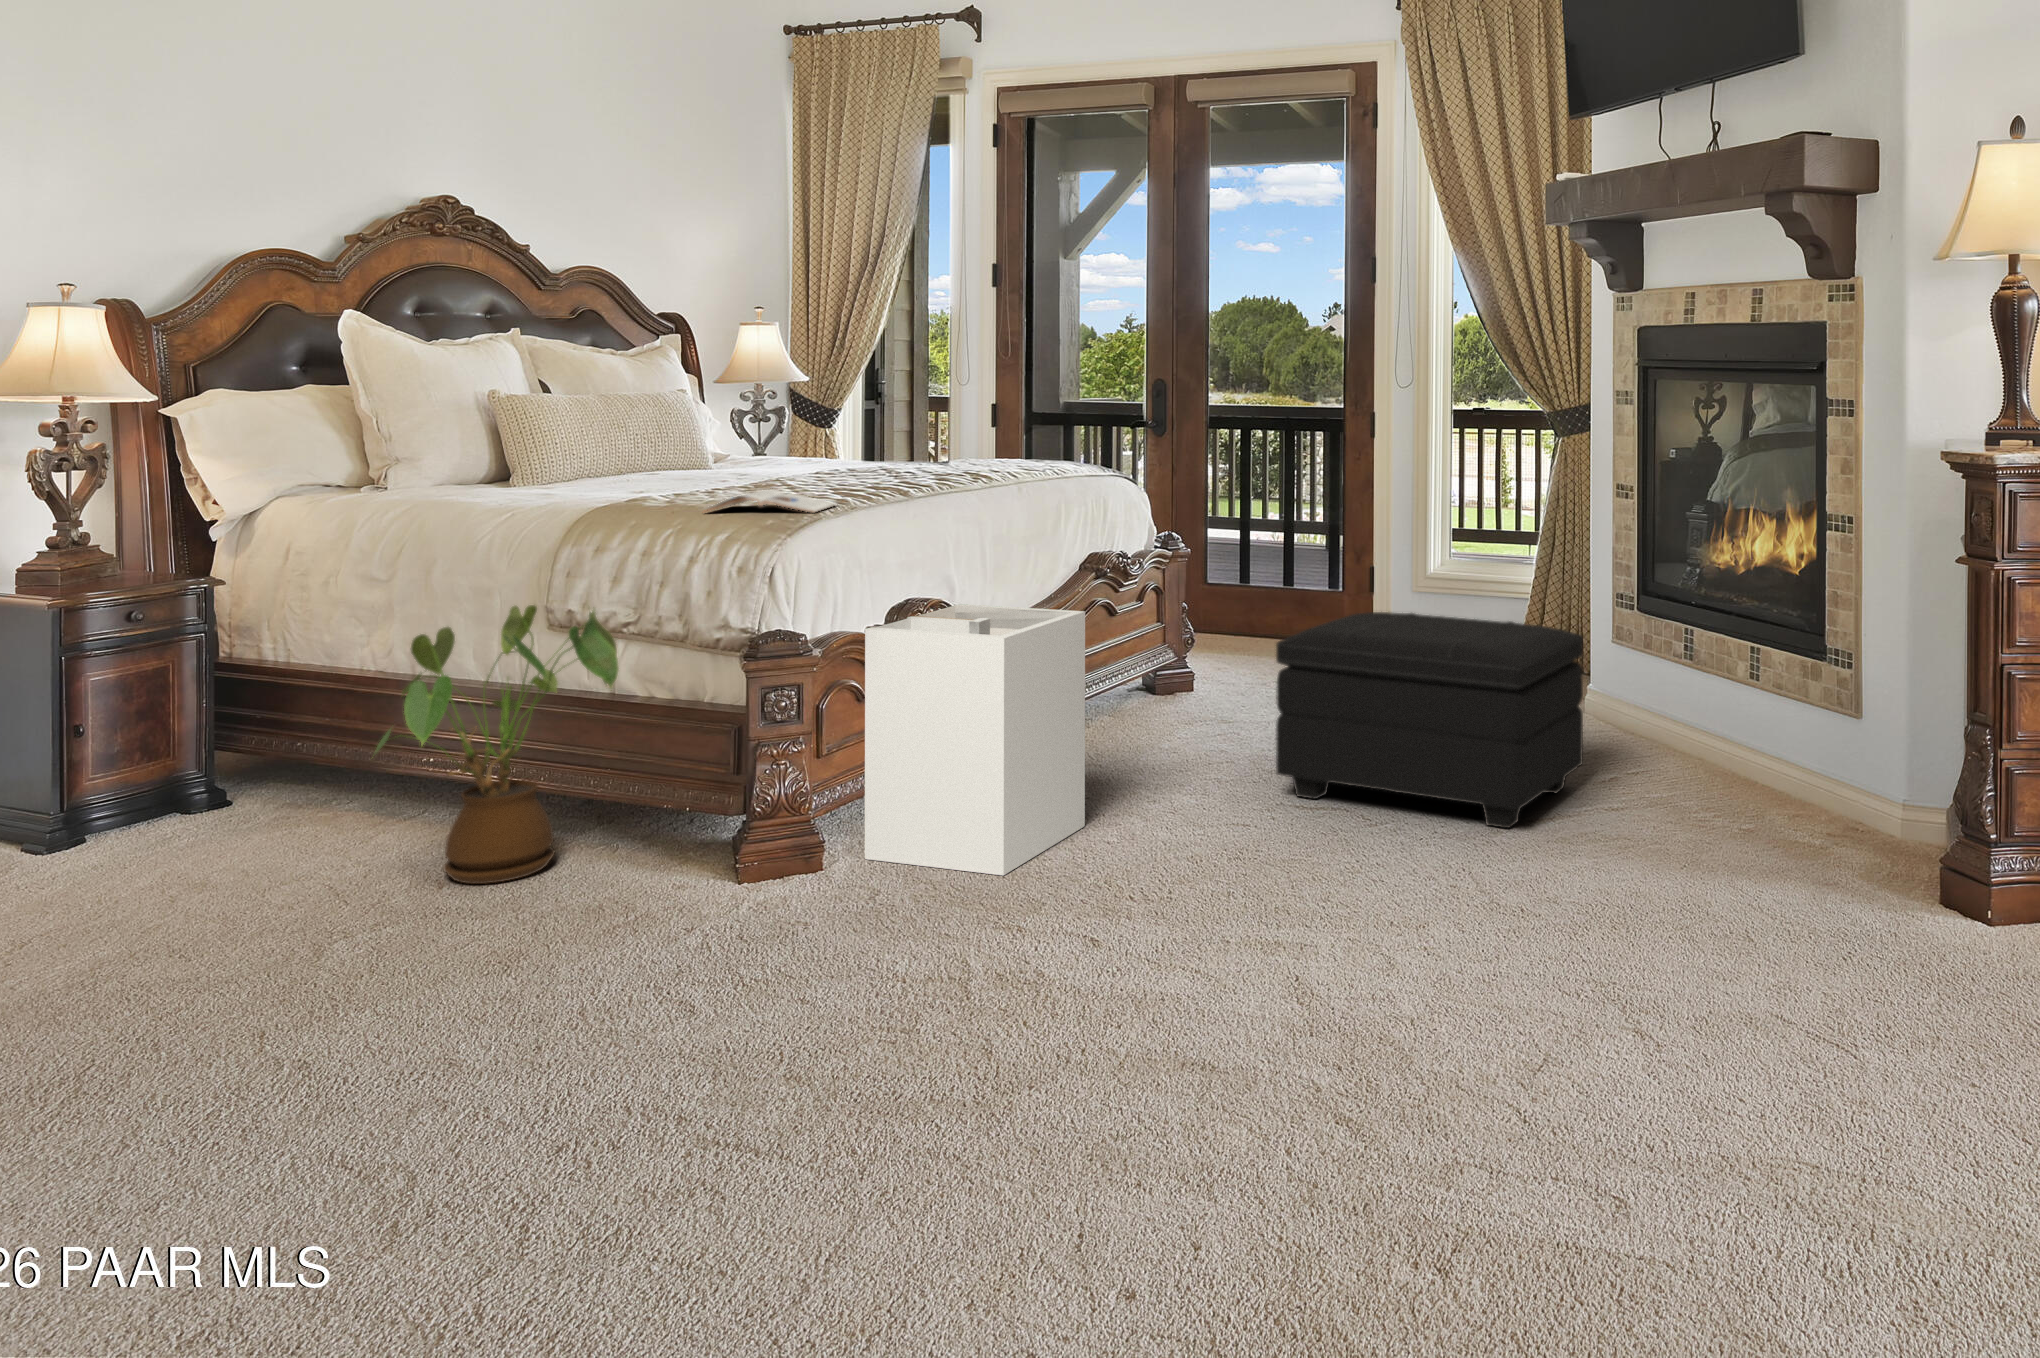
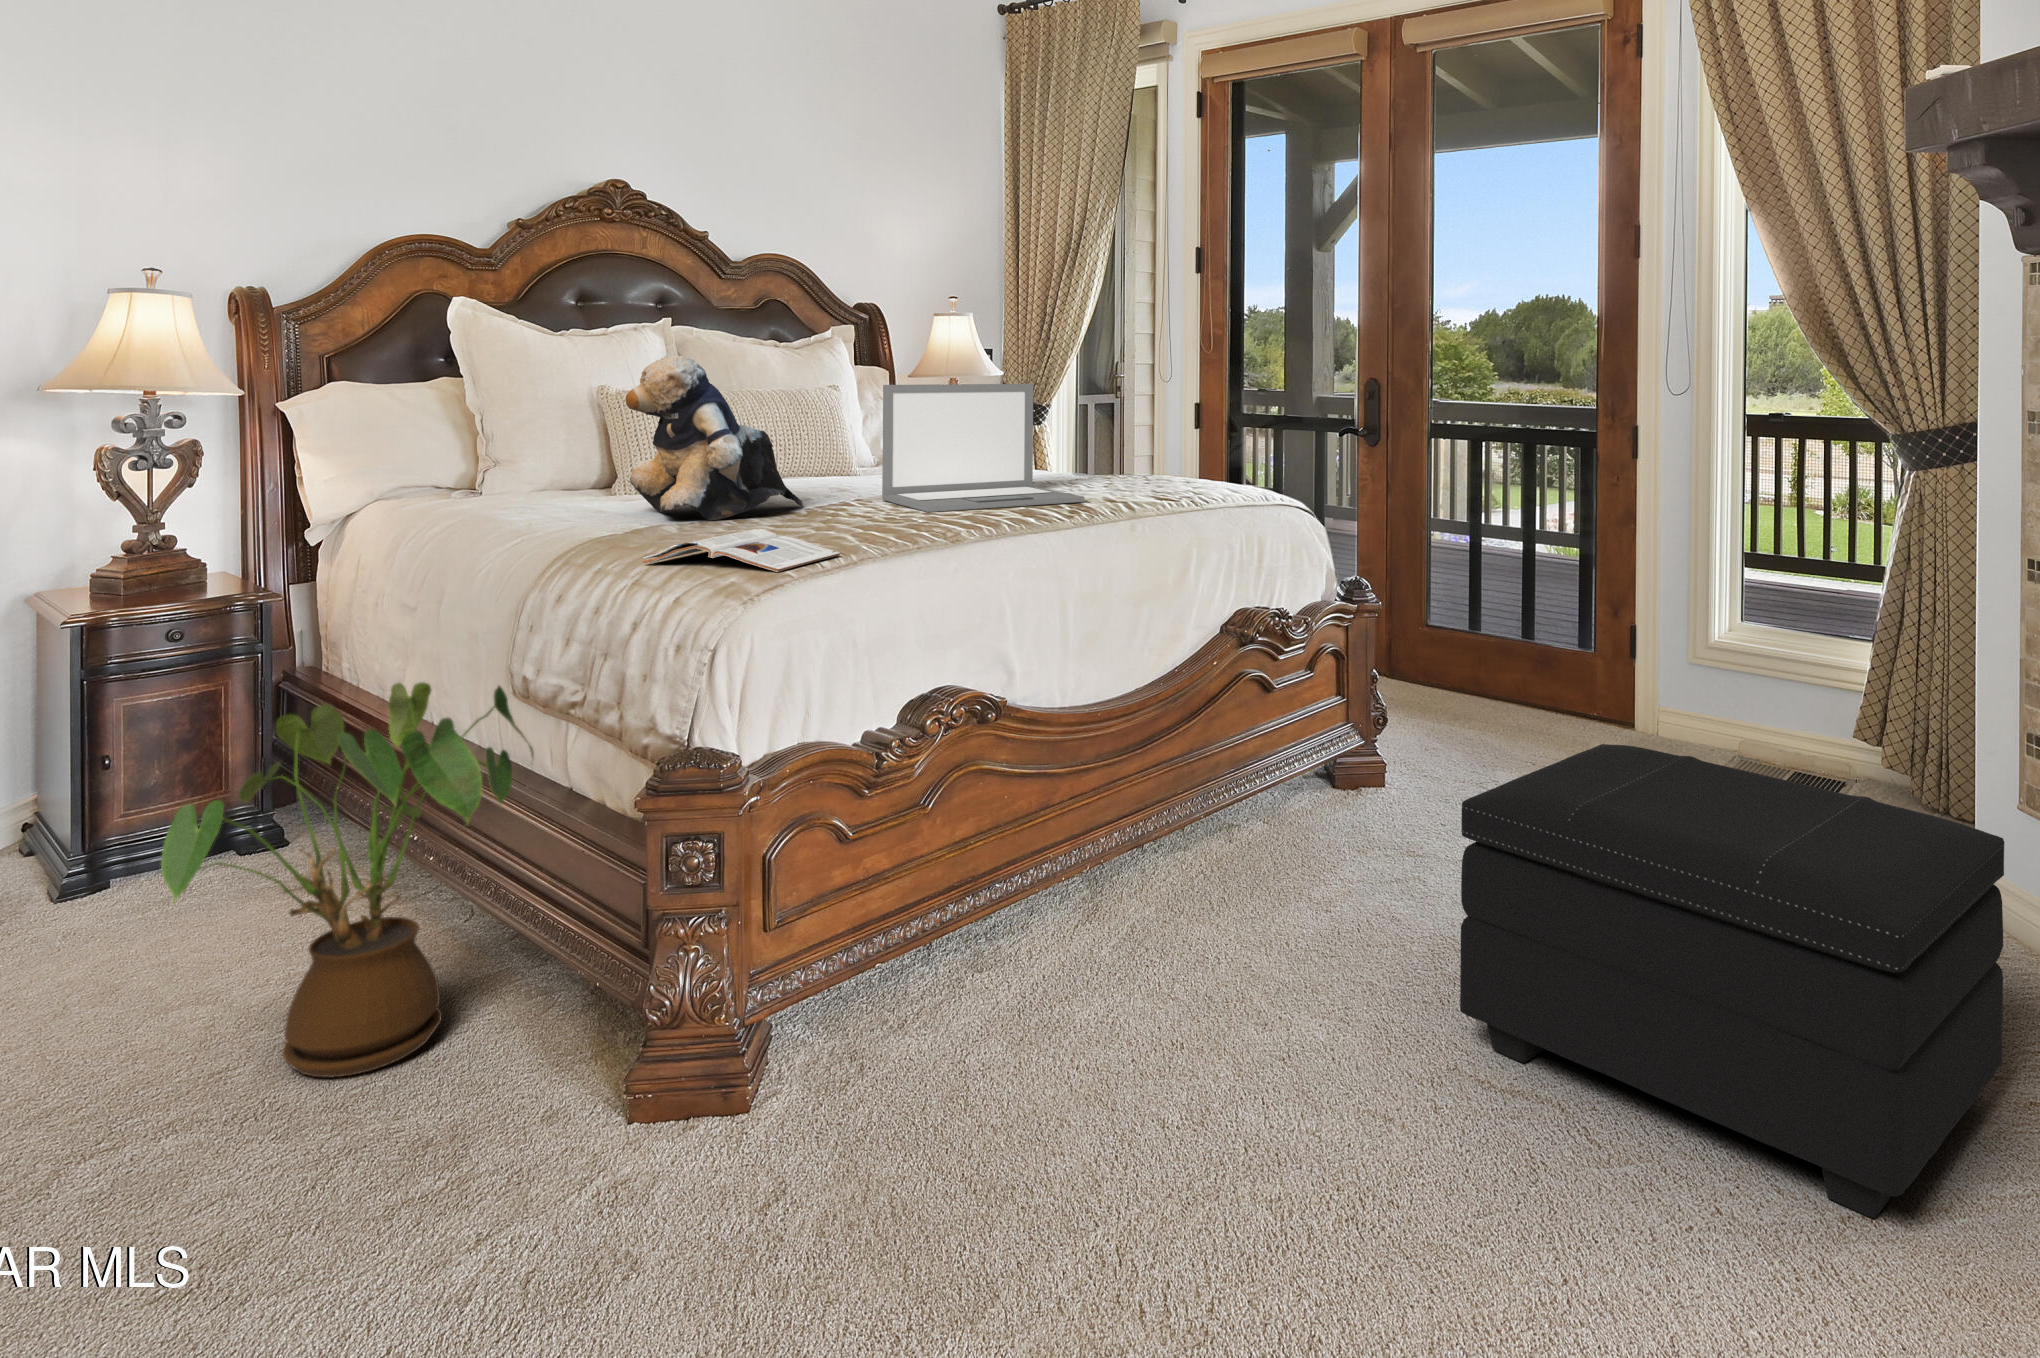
teddy bear: none [587,363,729,494] -> present [626,356,803,521]
laptop: none [785,384,957,485] -> present [882,384,1084,512]
laundry hamper: present [865,604,1085,875] -> none [807,708,1152,1199]

